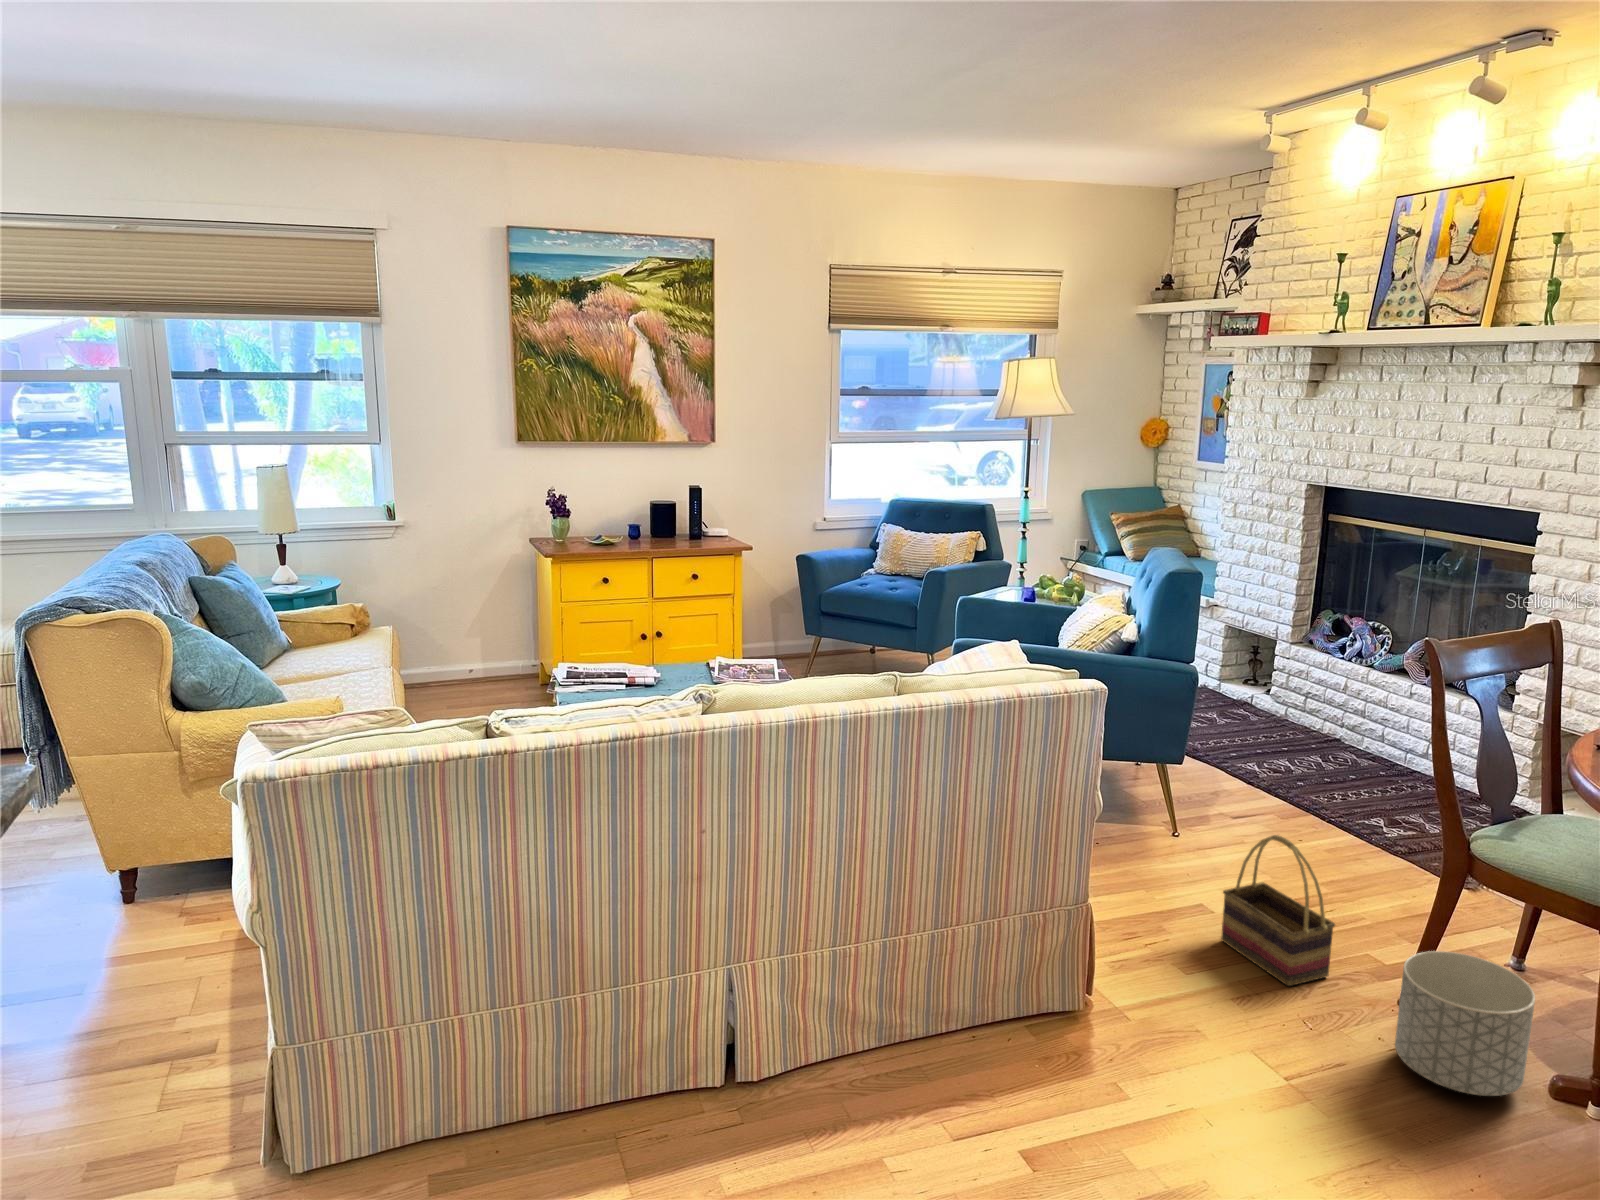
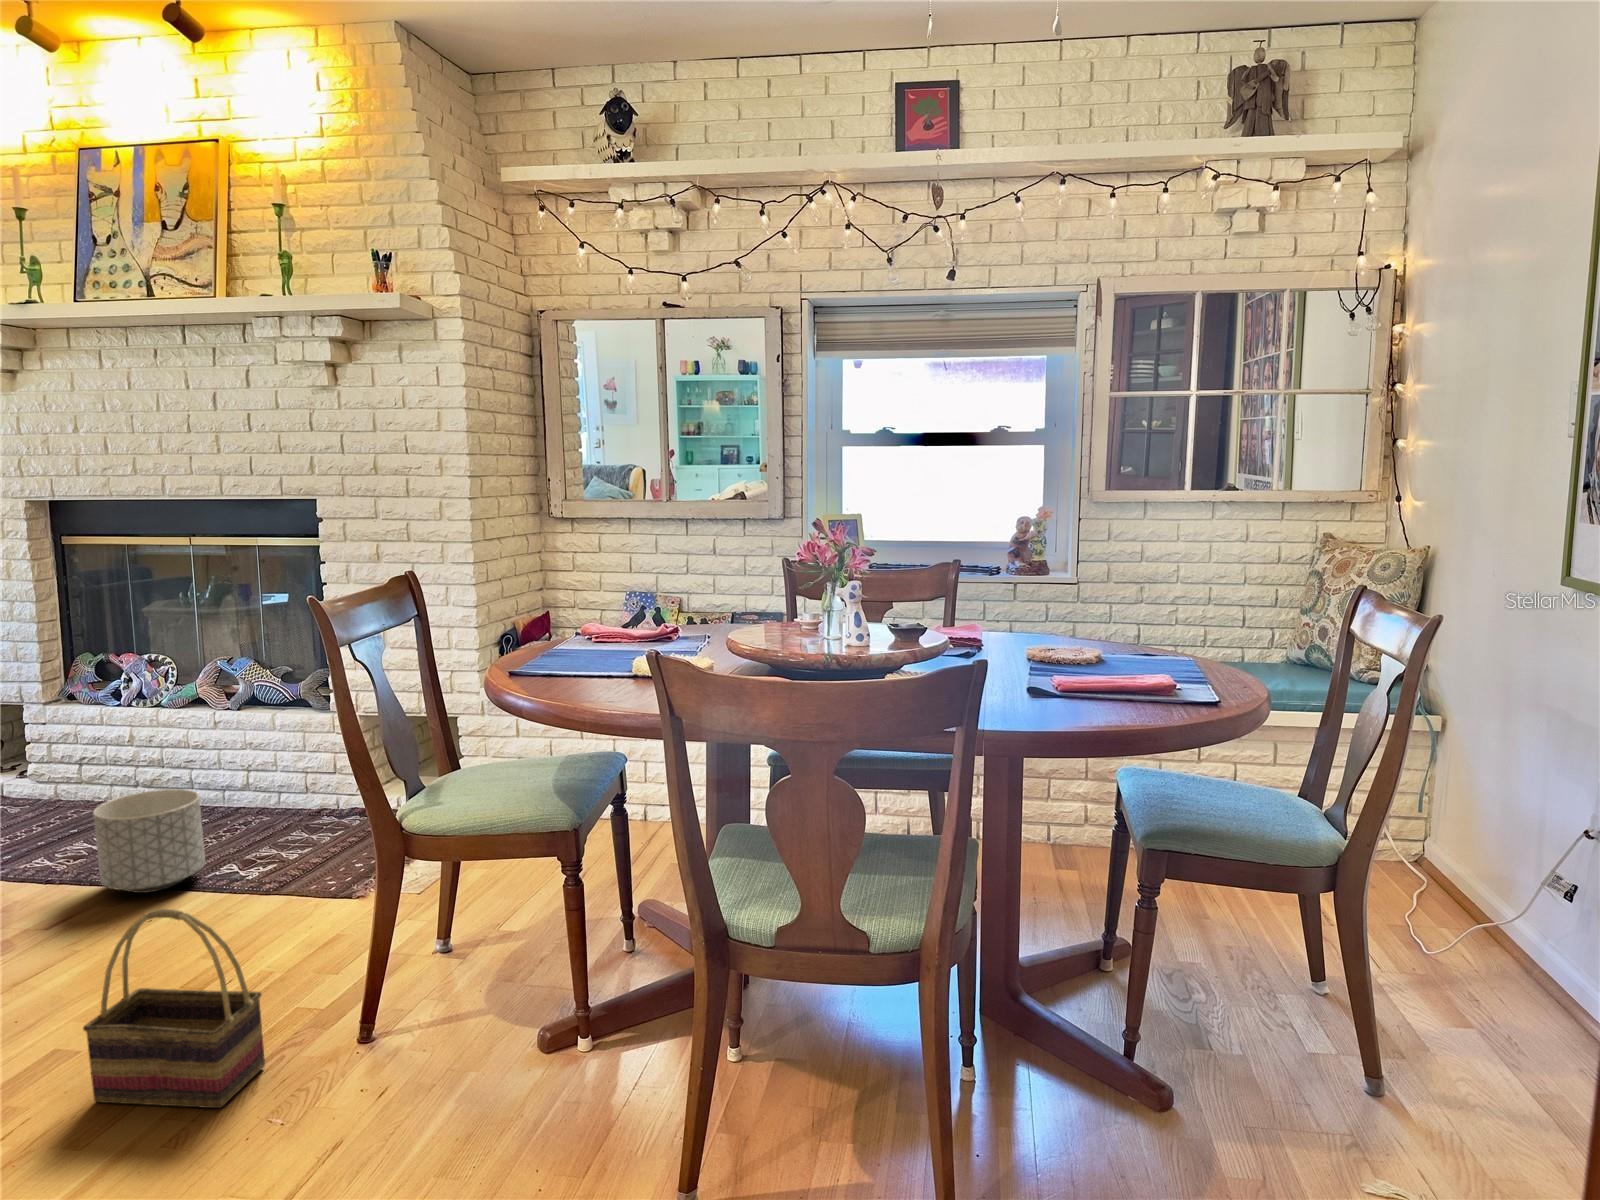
planter: present [1395,951,1535,1096] -> present [93,789,205,893]

